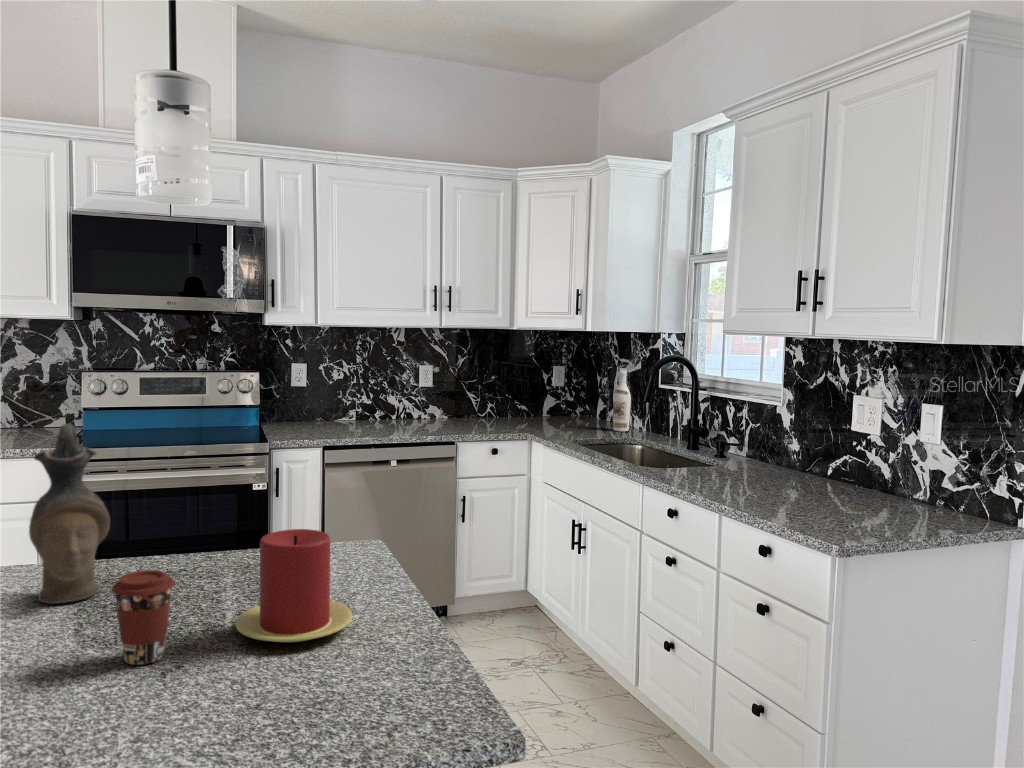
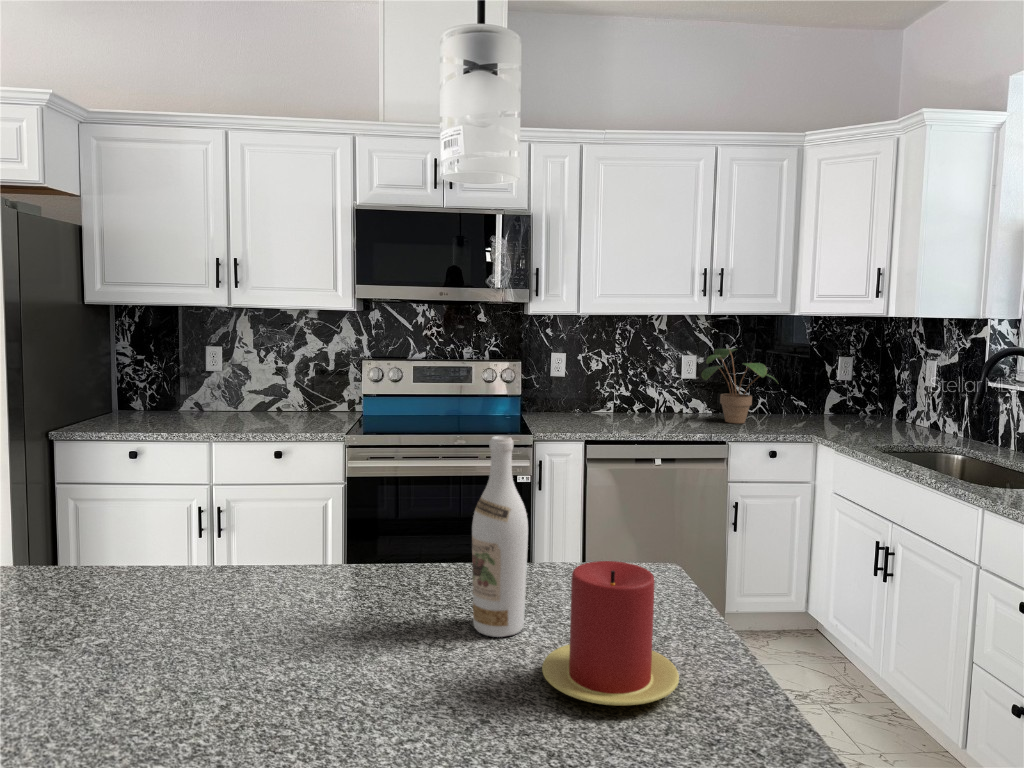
potted plant: none [433,357,501,426] -> present [701,348,776,423]
wine bottle: present [613,371,631,431] -> present [472,436,528,637]
ceramic pitcher: present [29,424,110,604] -> none [326,423,404,616]
coffee cup: present [112,570,175,665] -> none [413,601,480,713]

